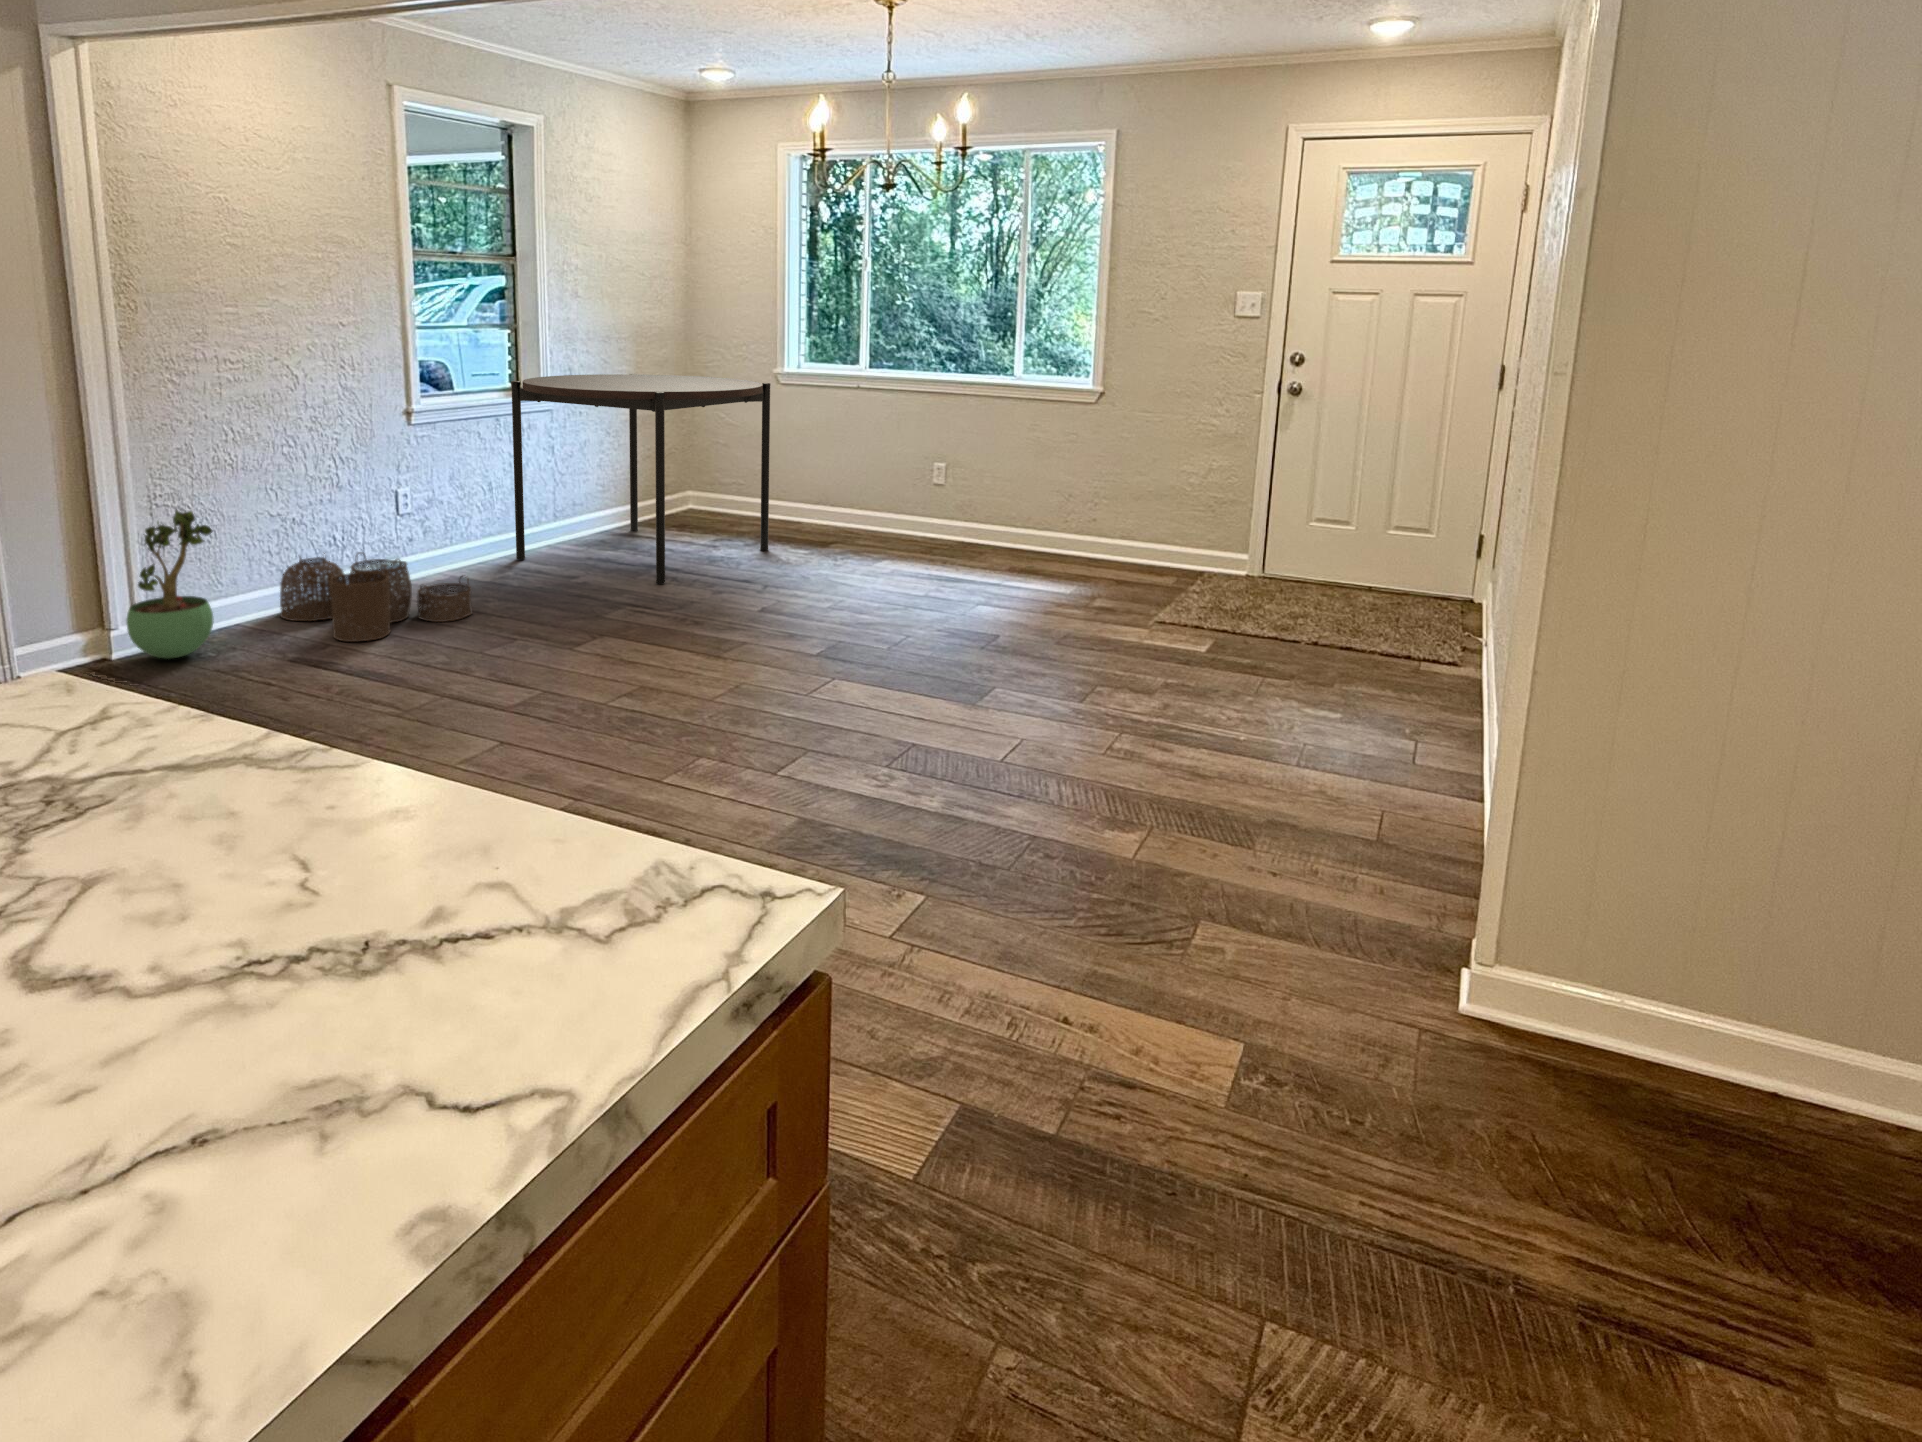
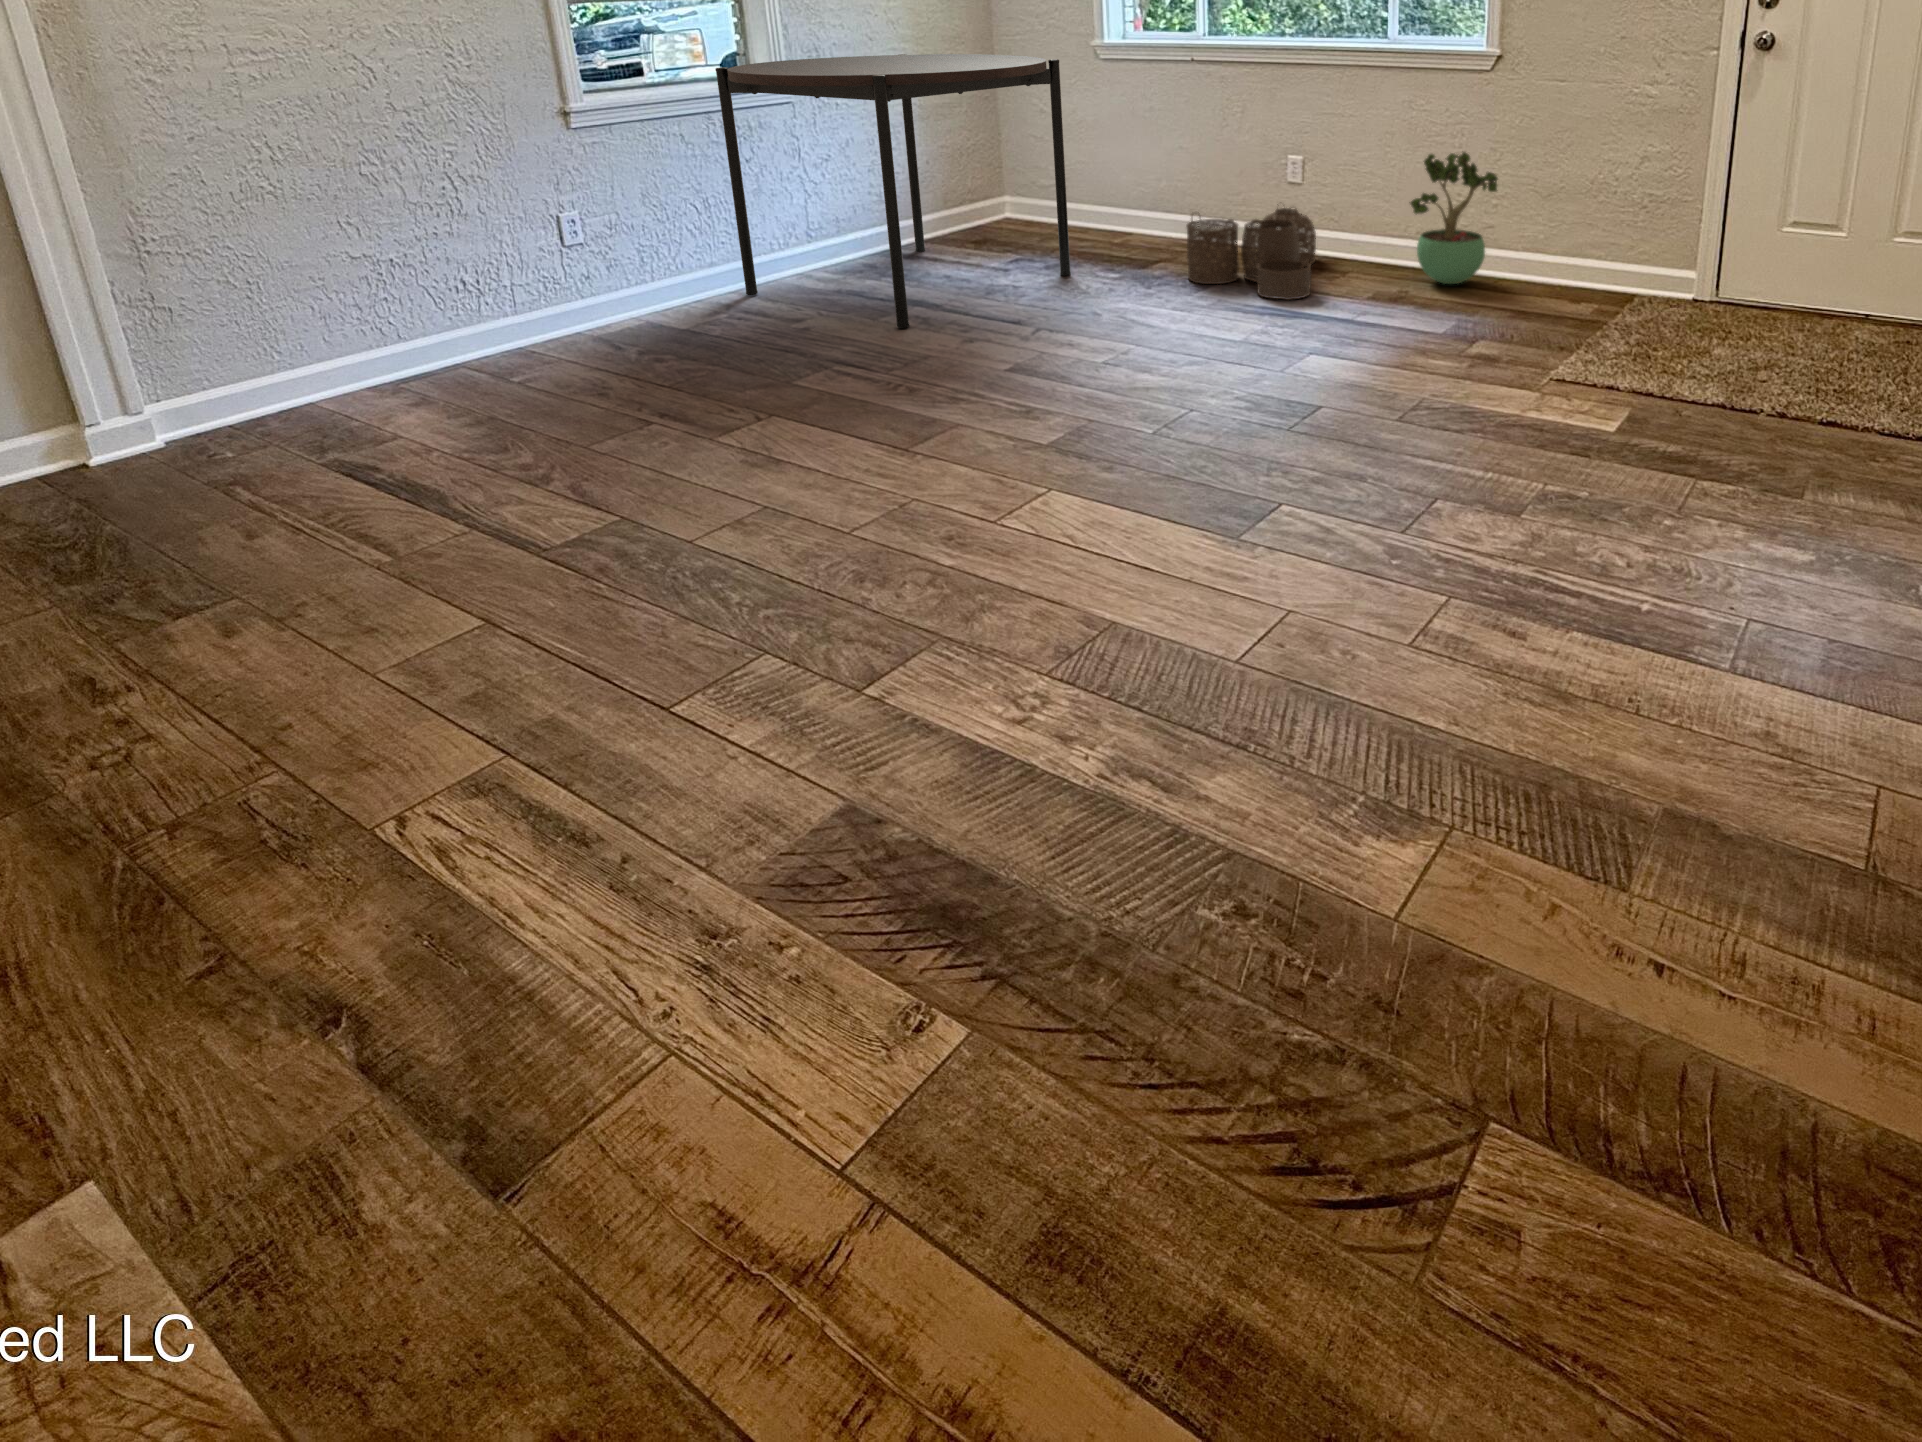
potted plant: present [126,510,214,659] -> present [1410,152,1498,284]
woven basket: present [280,553,472,642] -> present [1187,208,1316,300]

